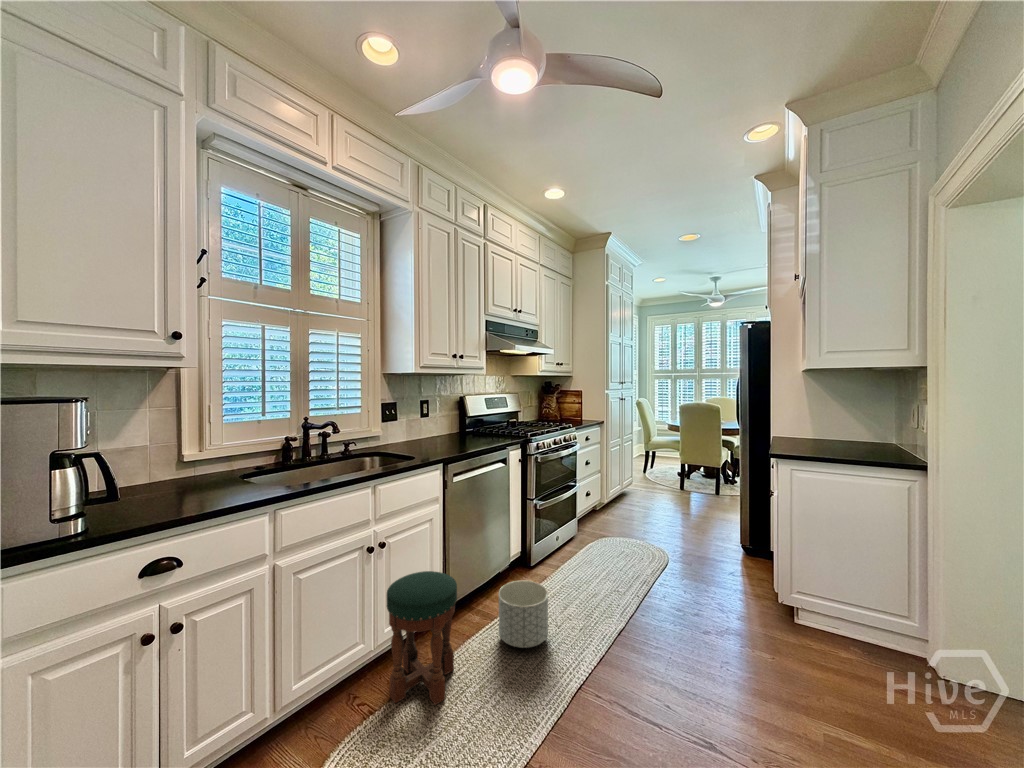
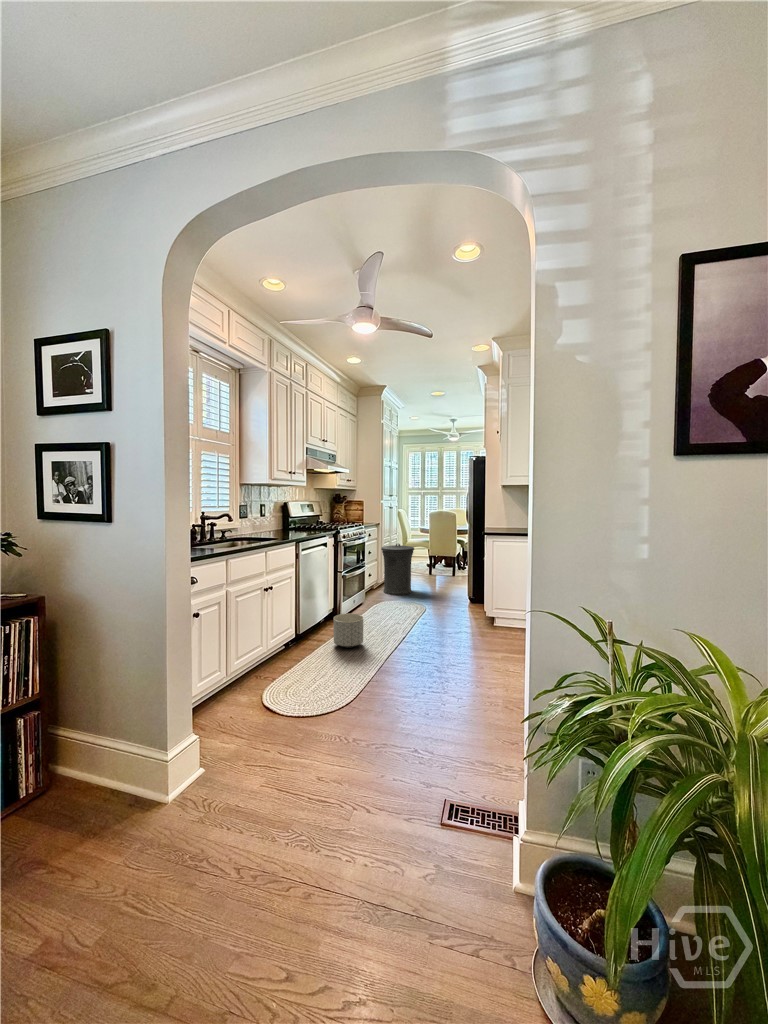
trash can: none [606,450,654,525] -> present [381,544,414,595]
stool: present [387,571,457,705] -> none [278,603,319,672]

